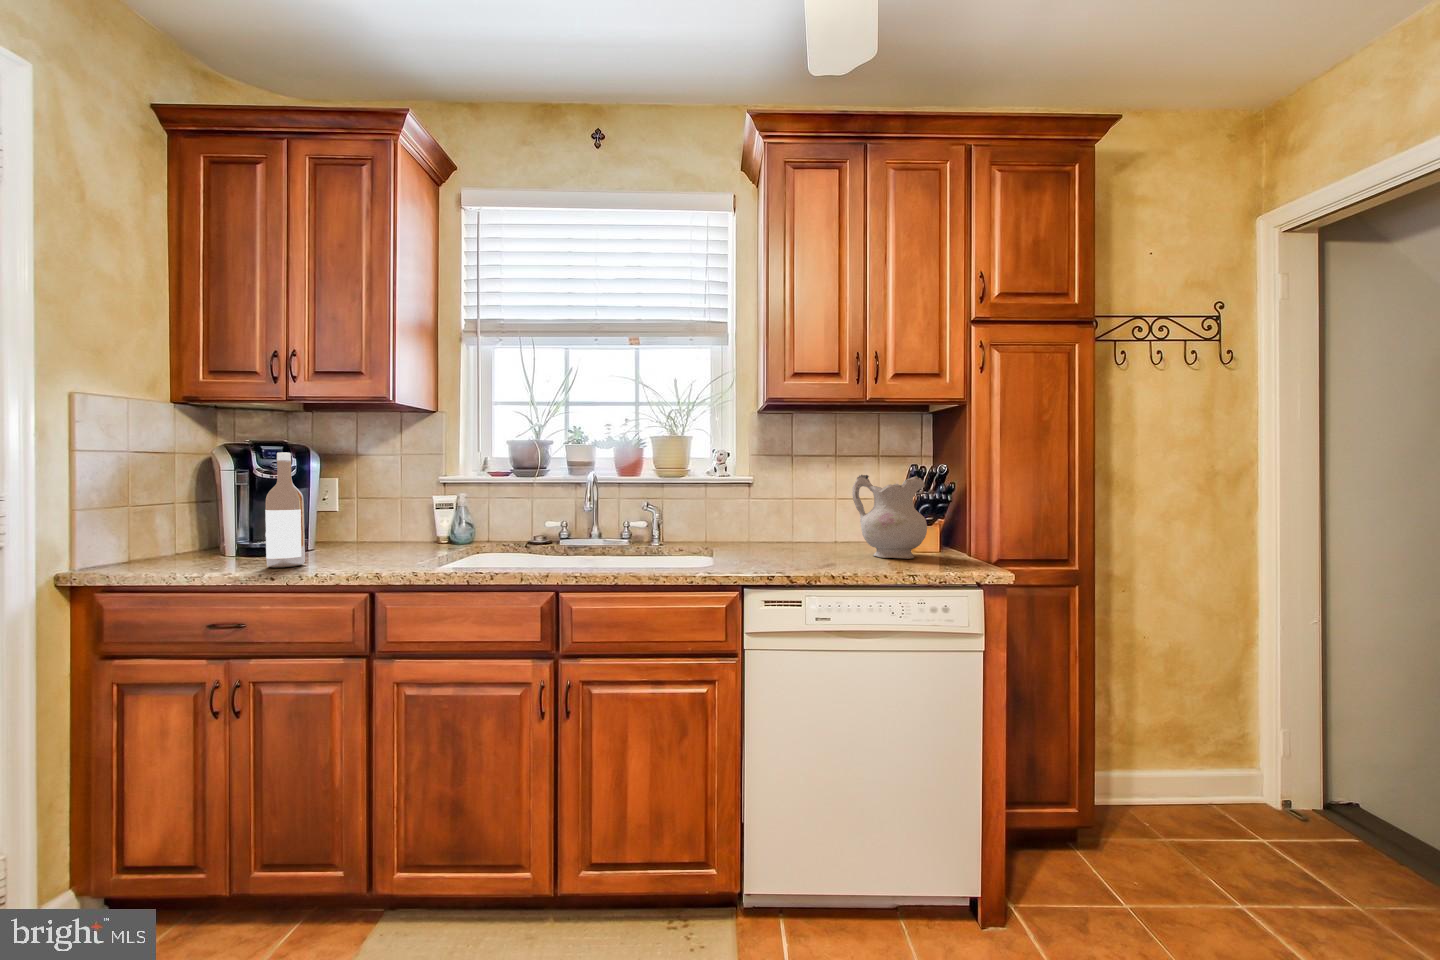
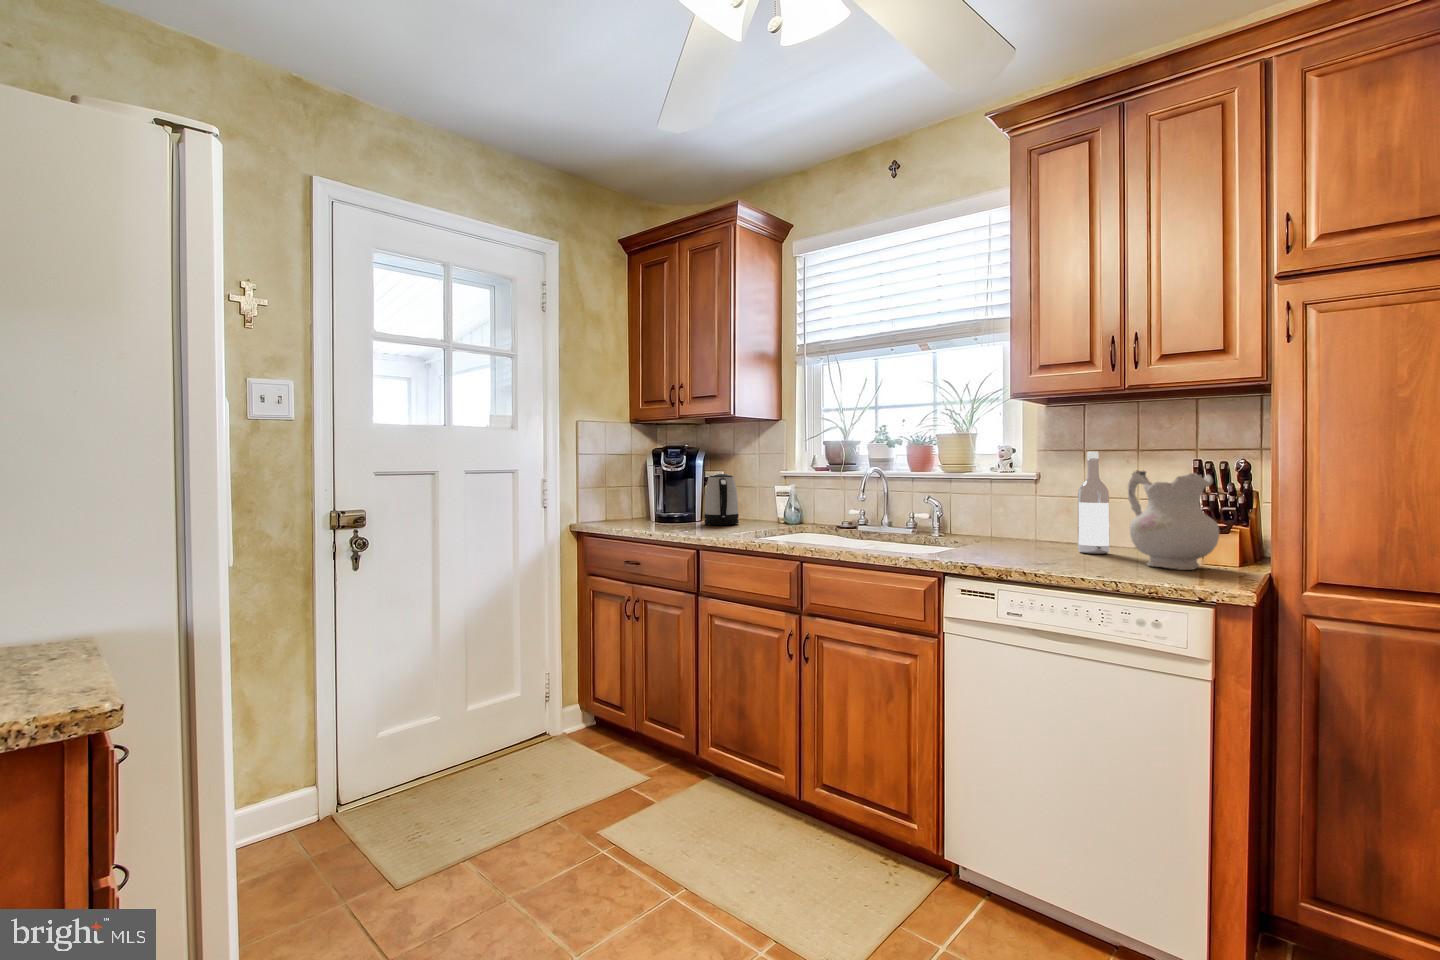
wine bottle: present [265,452,305,568] -> present [1078,451,1109,554]
kettle: none [330,481,384,552] -> present [704,474,739,525]

